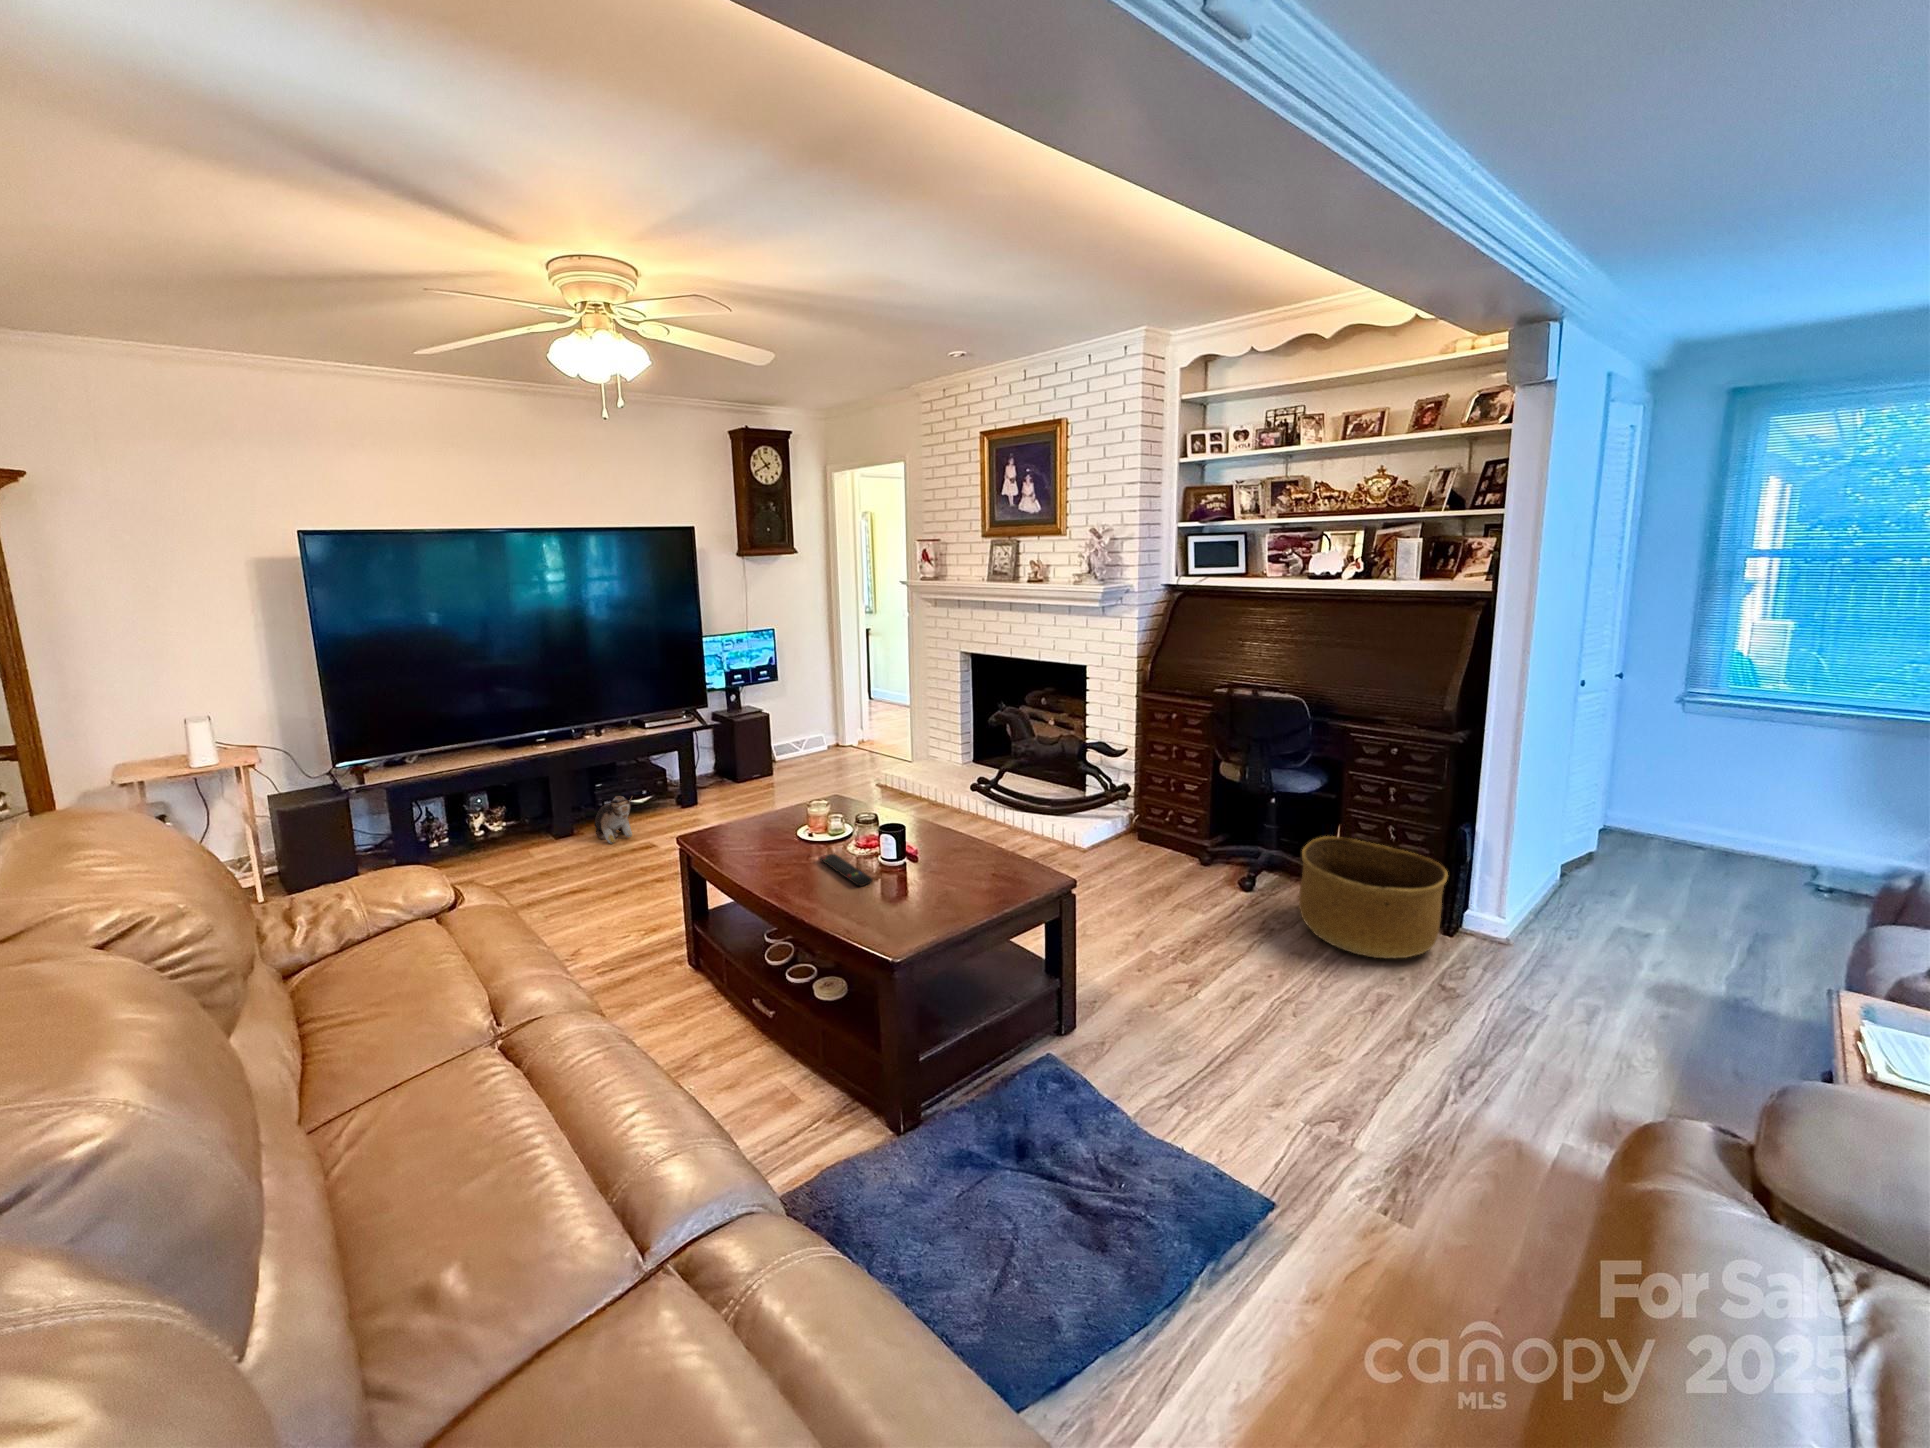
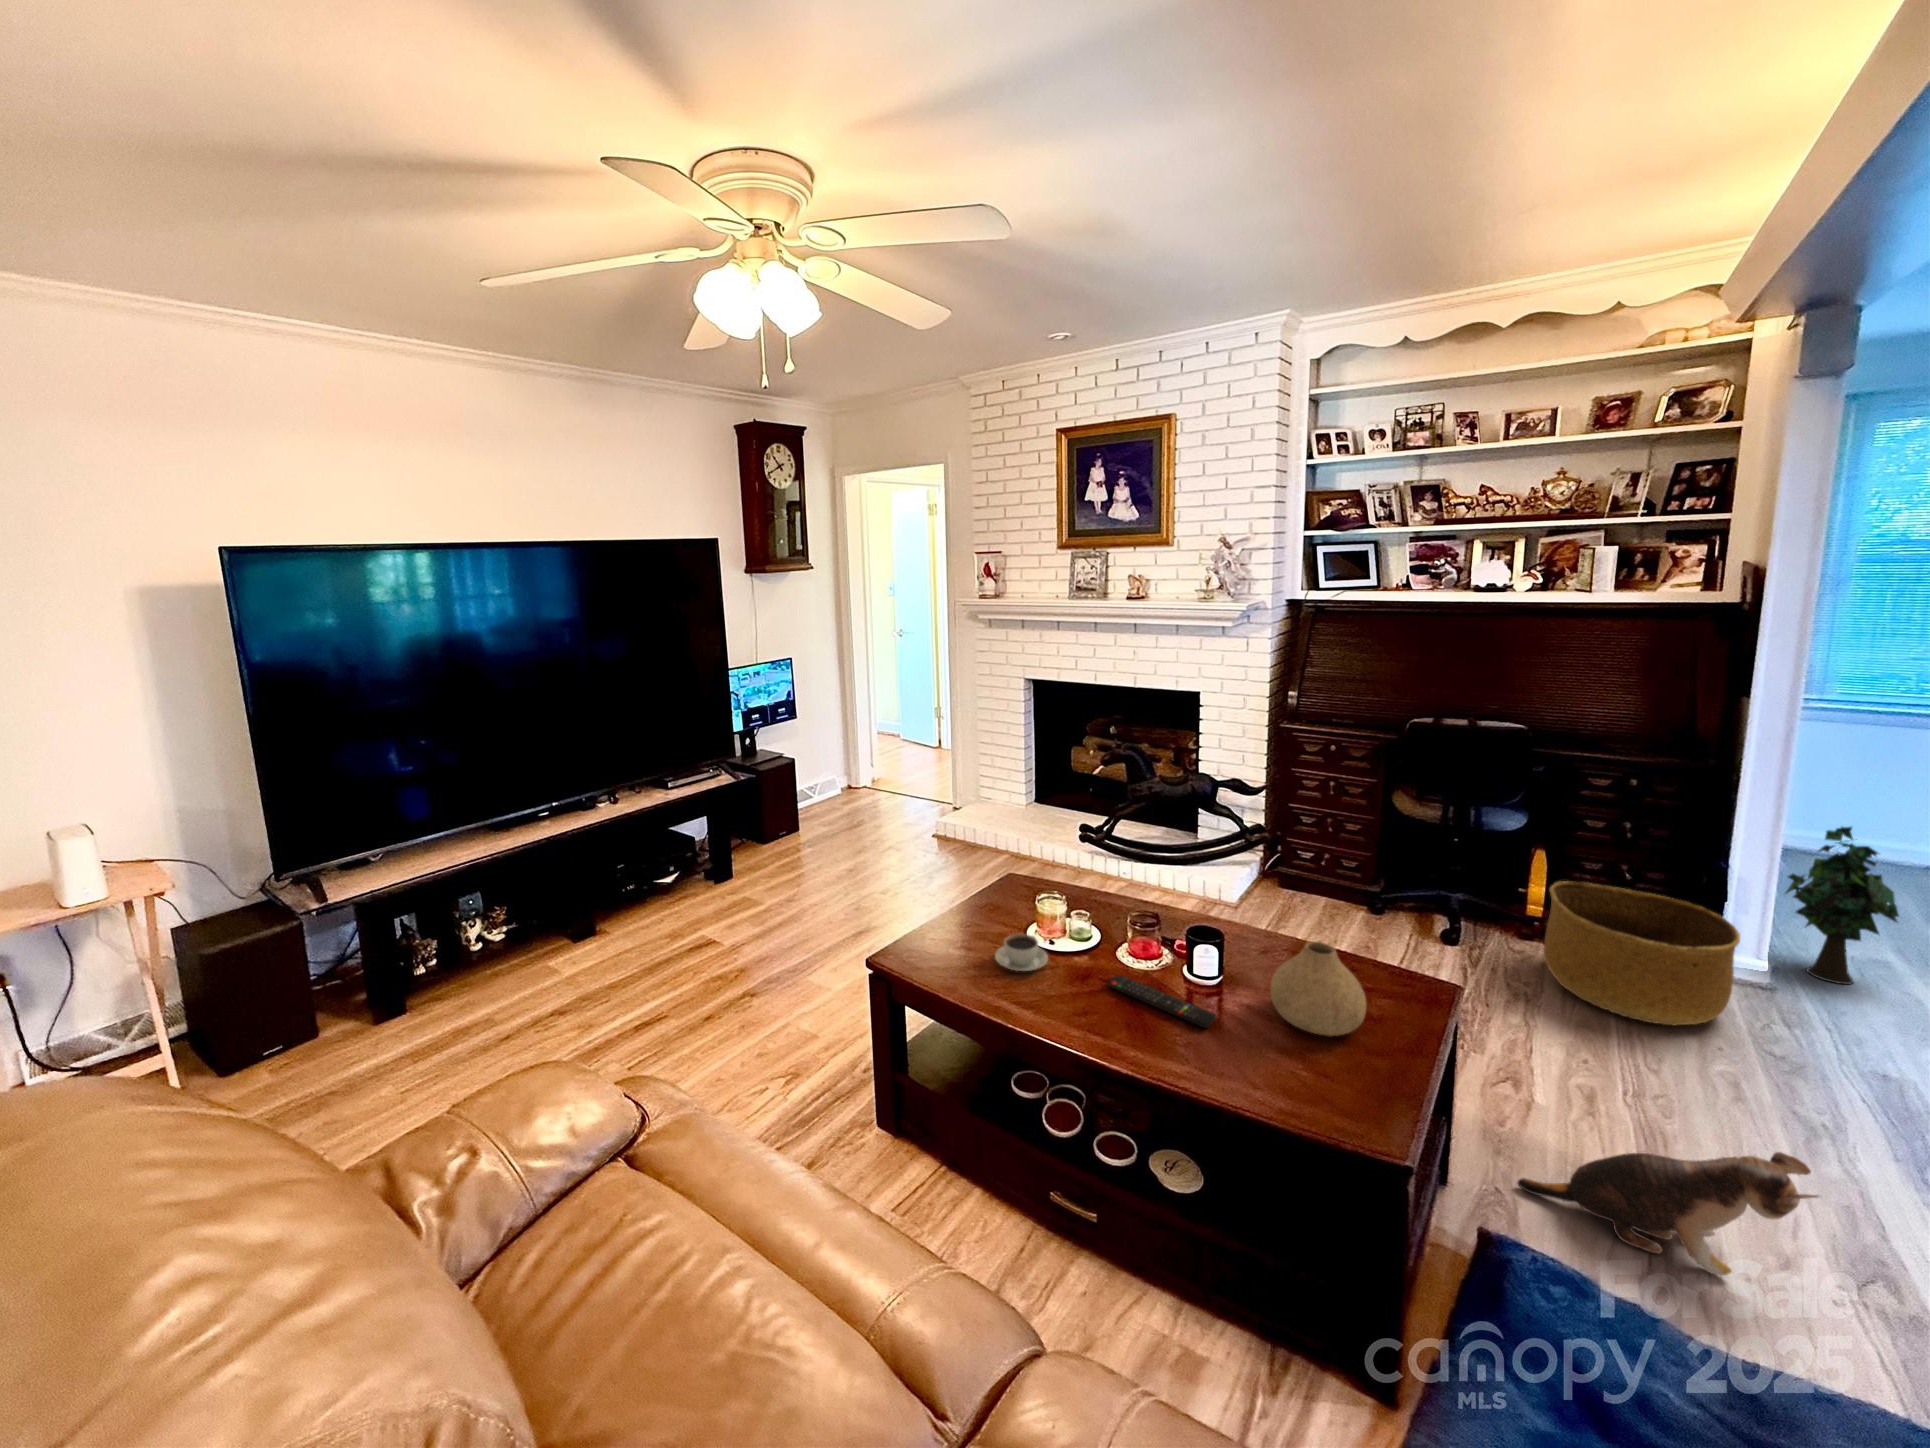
plush toy: present [594,796,632,844] -> present [1517,1152,1818,1275]
decorative plant: none [1542,800,1633,946] -> present [1786,827,1899,984]
coffee cup: none [757,823,796,848] -> present [995,934,1048,971]
vase: none [911,830,974,896] -> present [1271,941,1366,1036]

